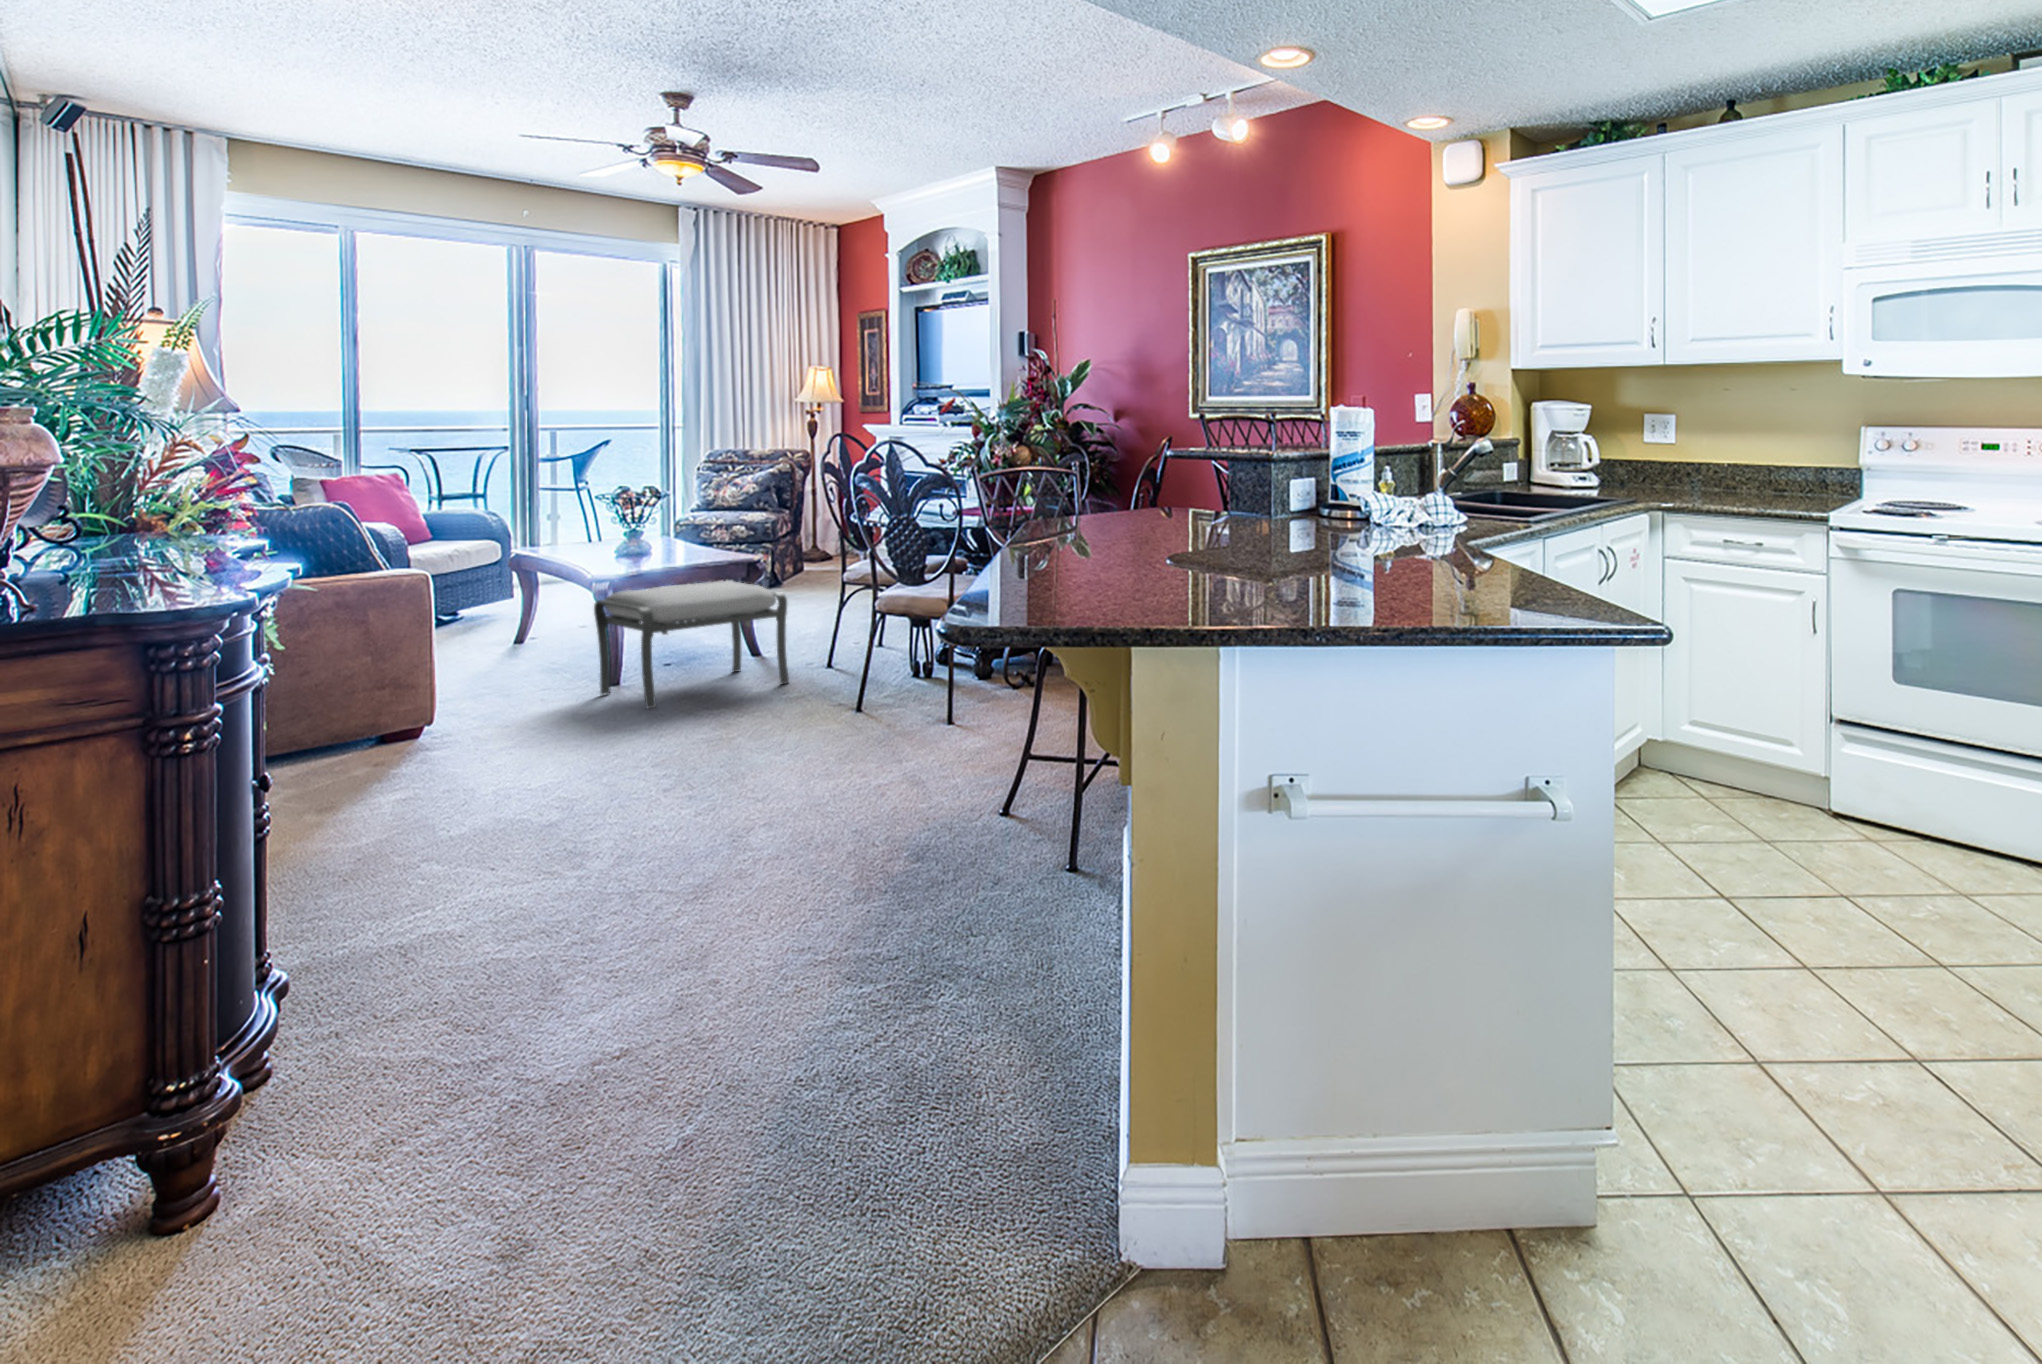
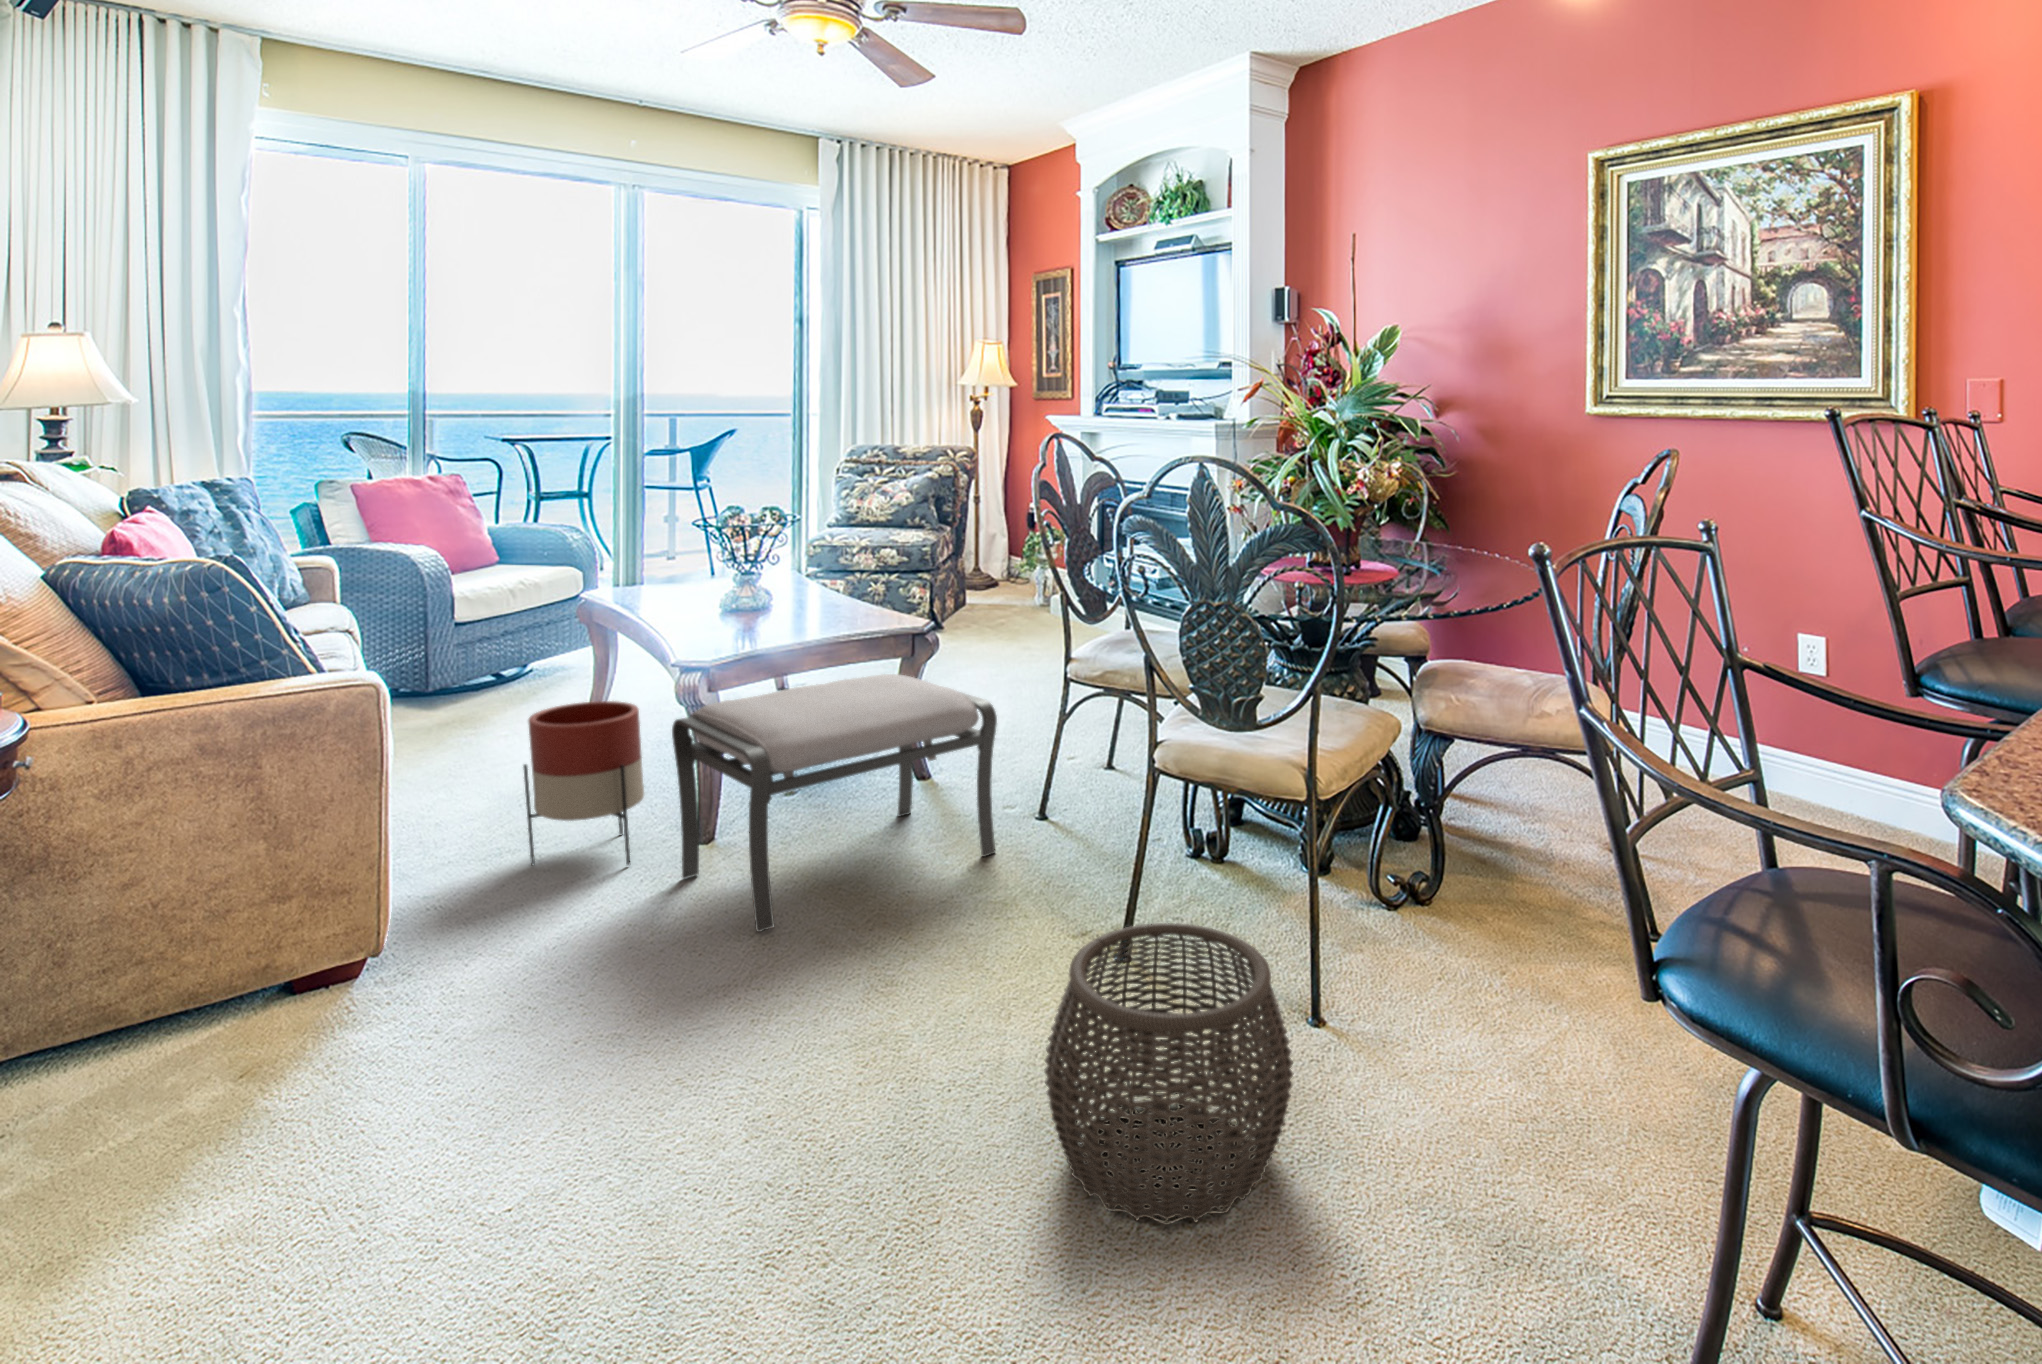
planter: none [503,599,575,693] -> present [524,701,644,866]
woven basket: none [781,658,893,767] -> present [1044,923,1293,1225]

